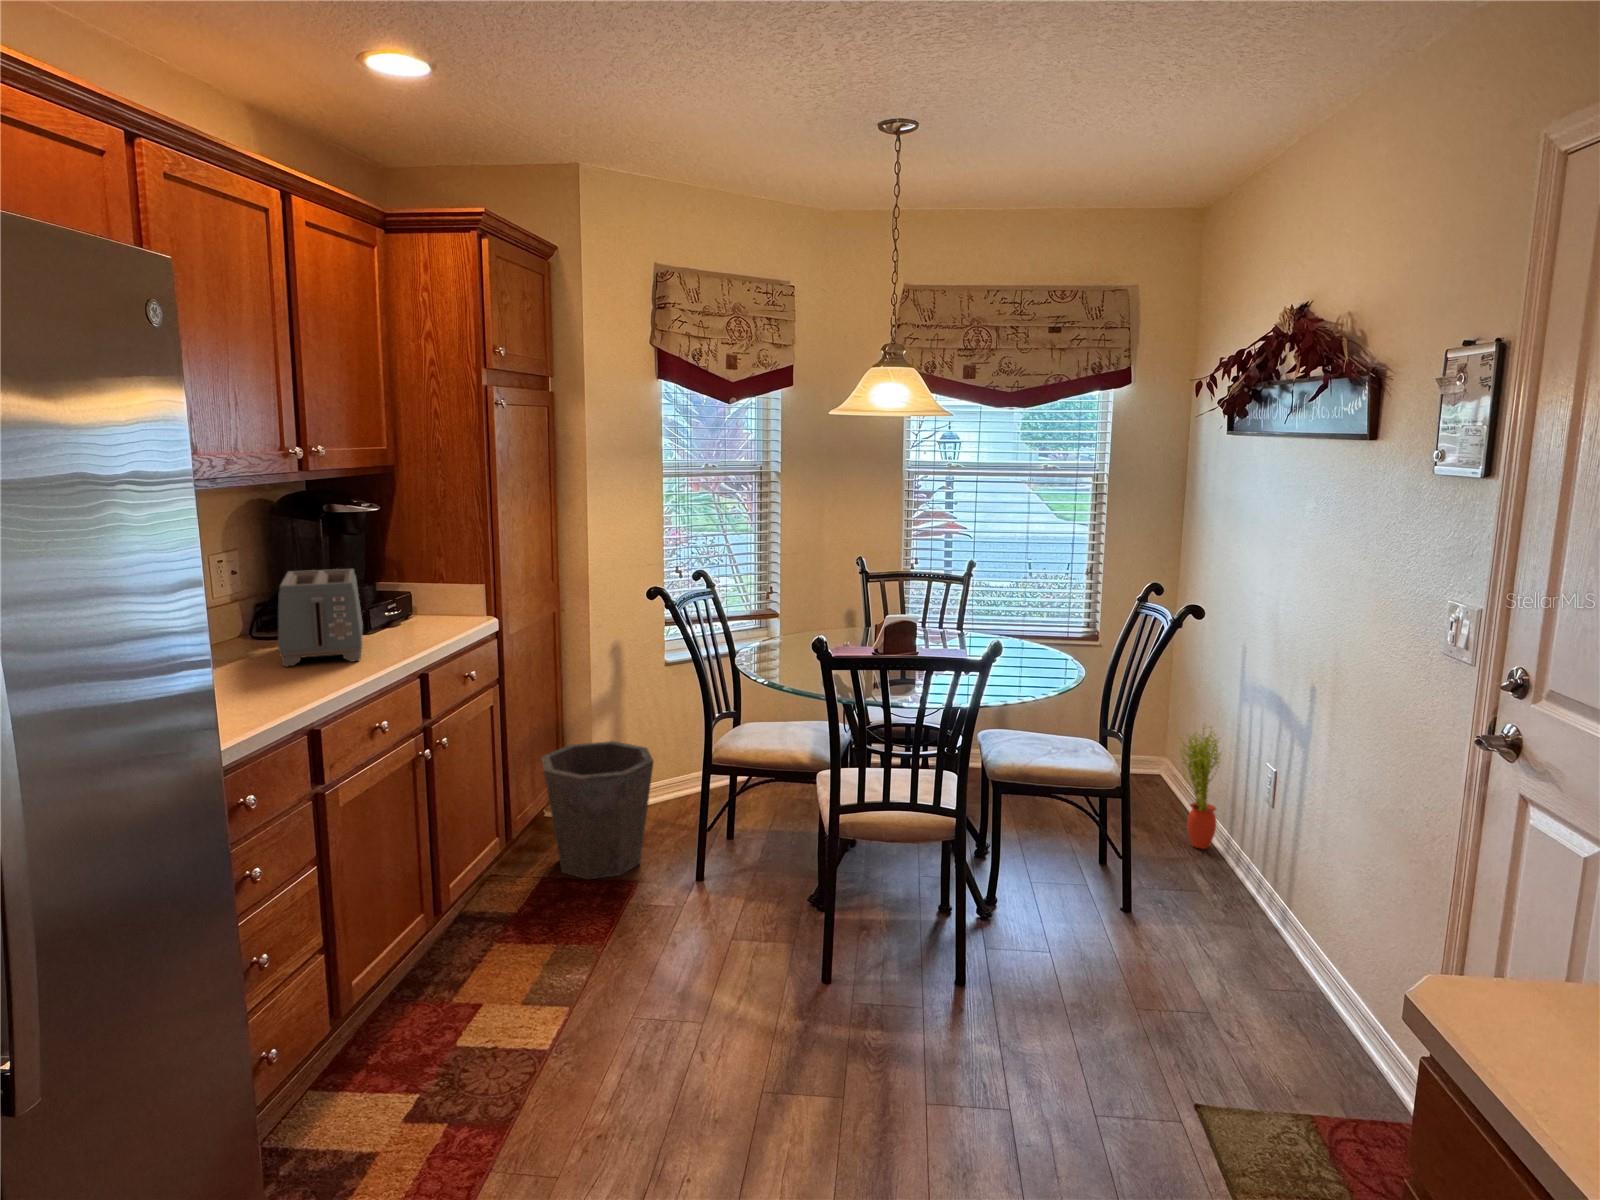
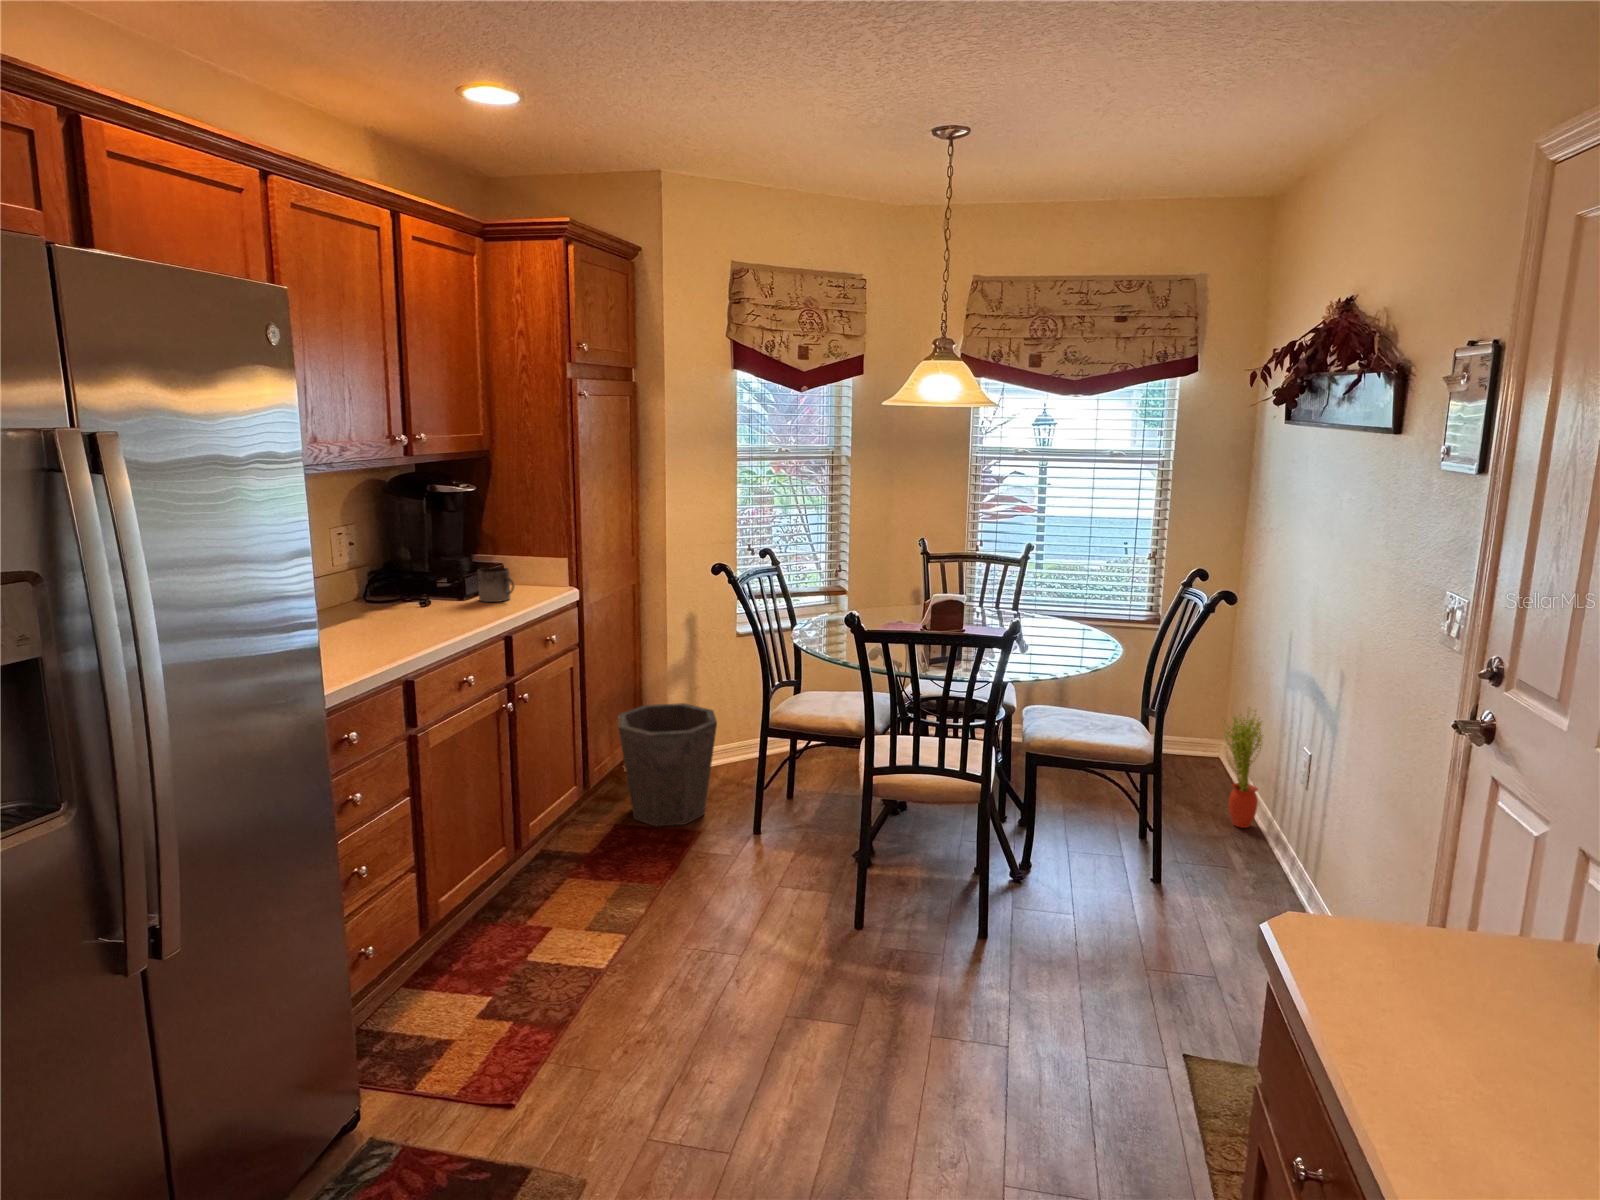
toaster: present [278,569,363,666] -> none [384,543,459,627]
mug: none [383,596,428,635] -> present [478,567,515,602]

